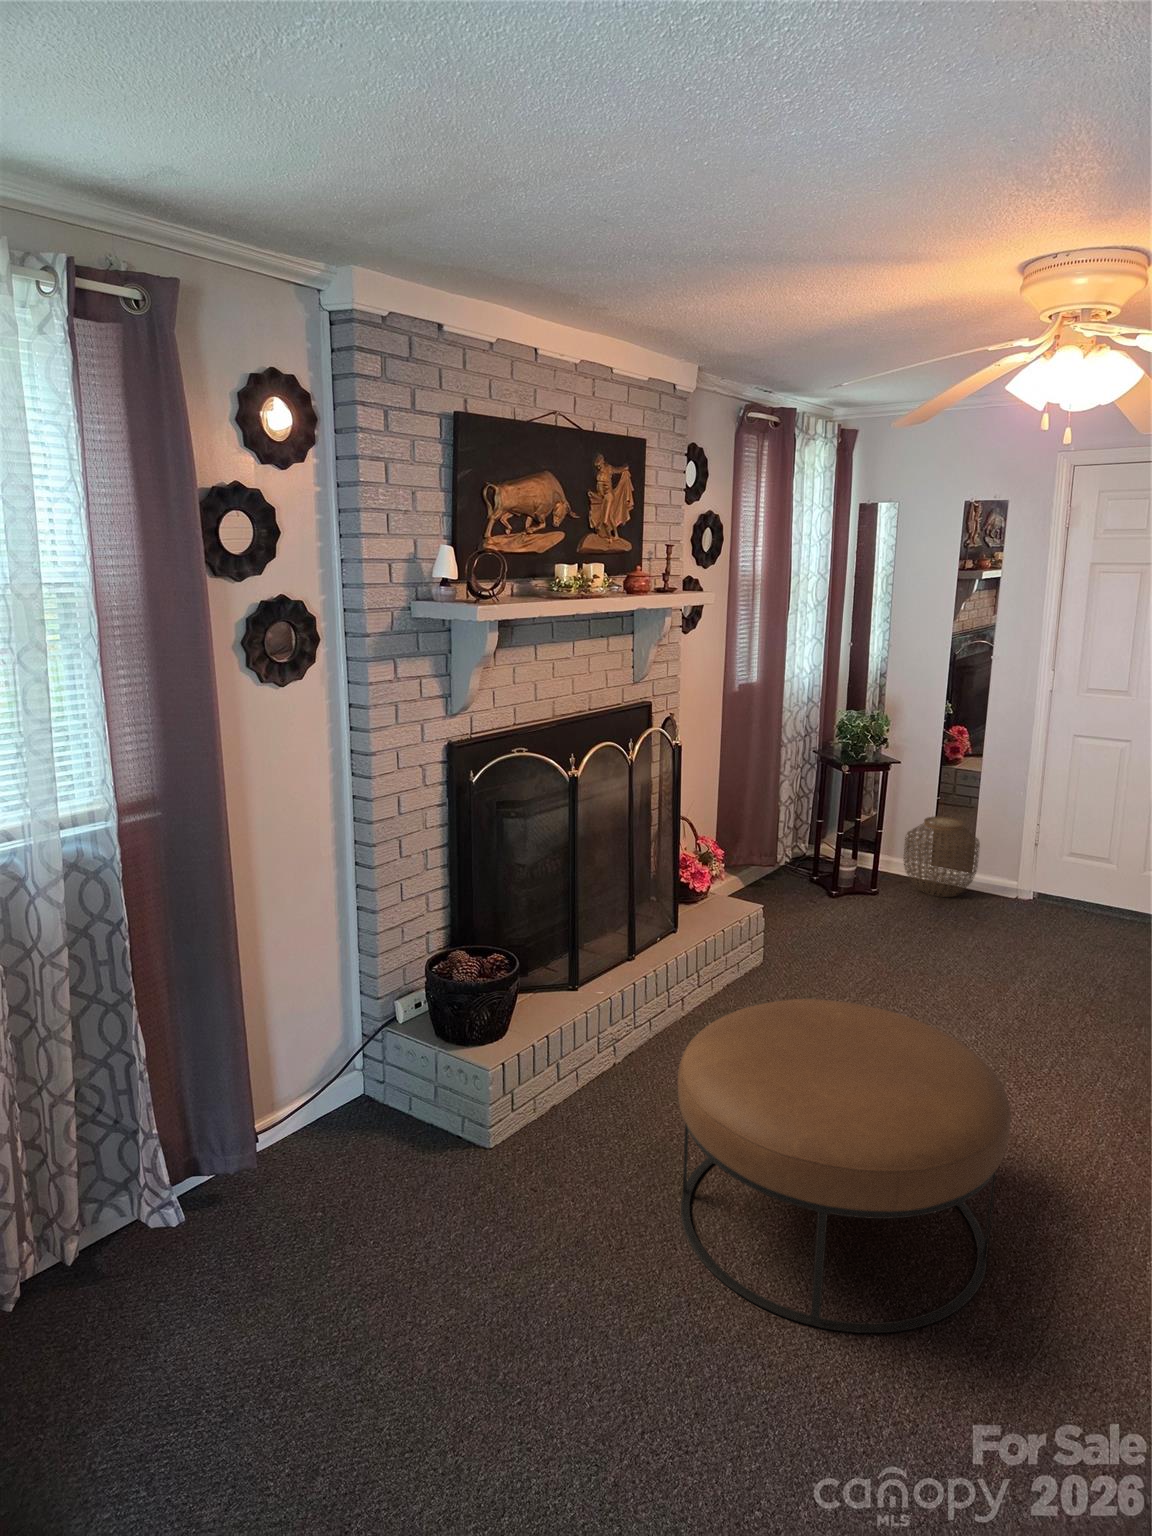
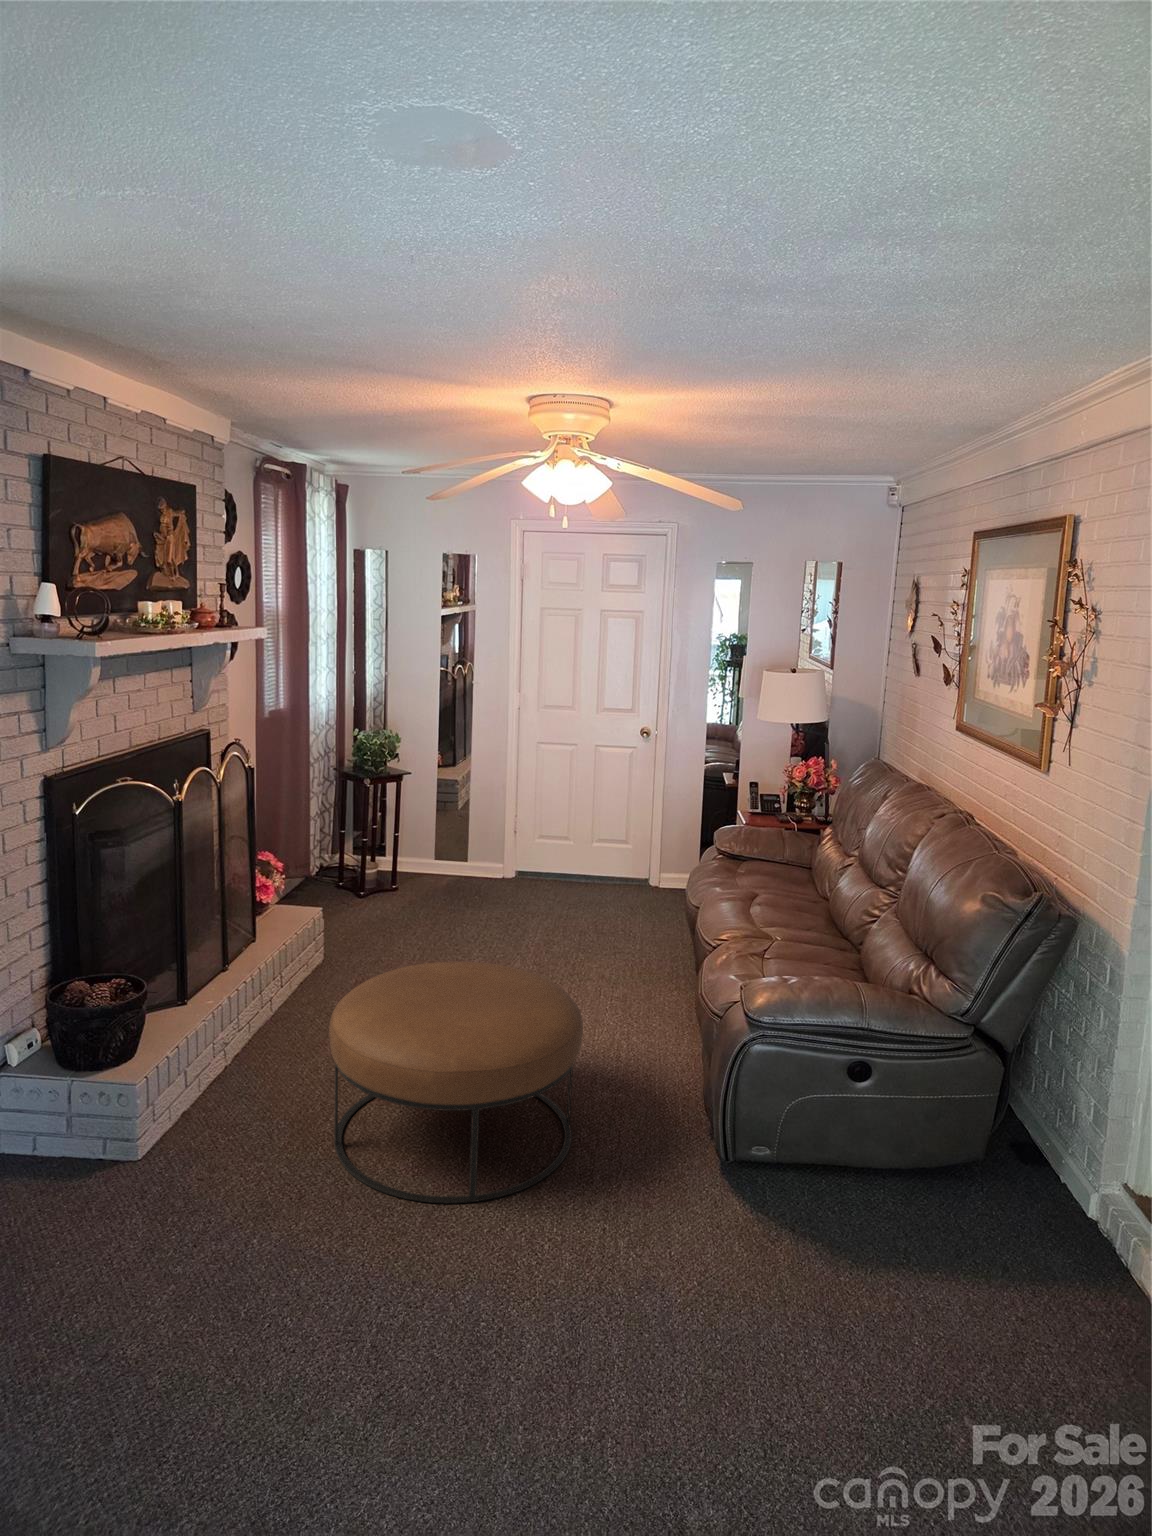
woven basket: present [904,816,980,897] -> none [415,818,475,885]

